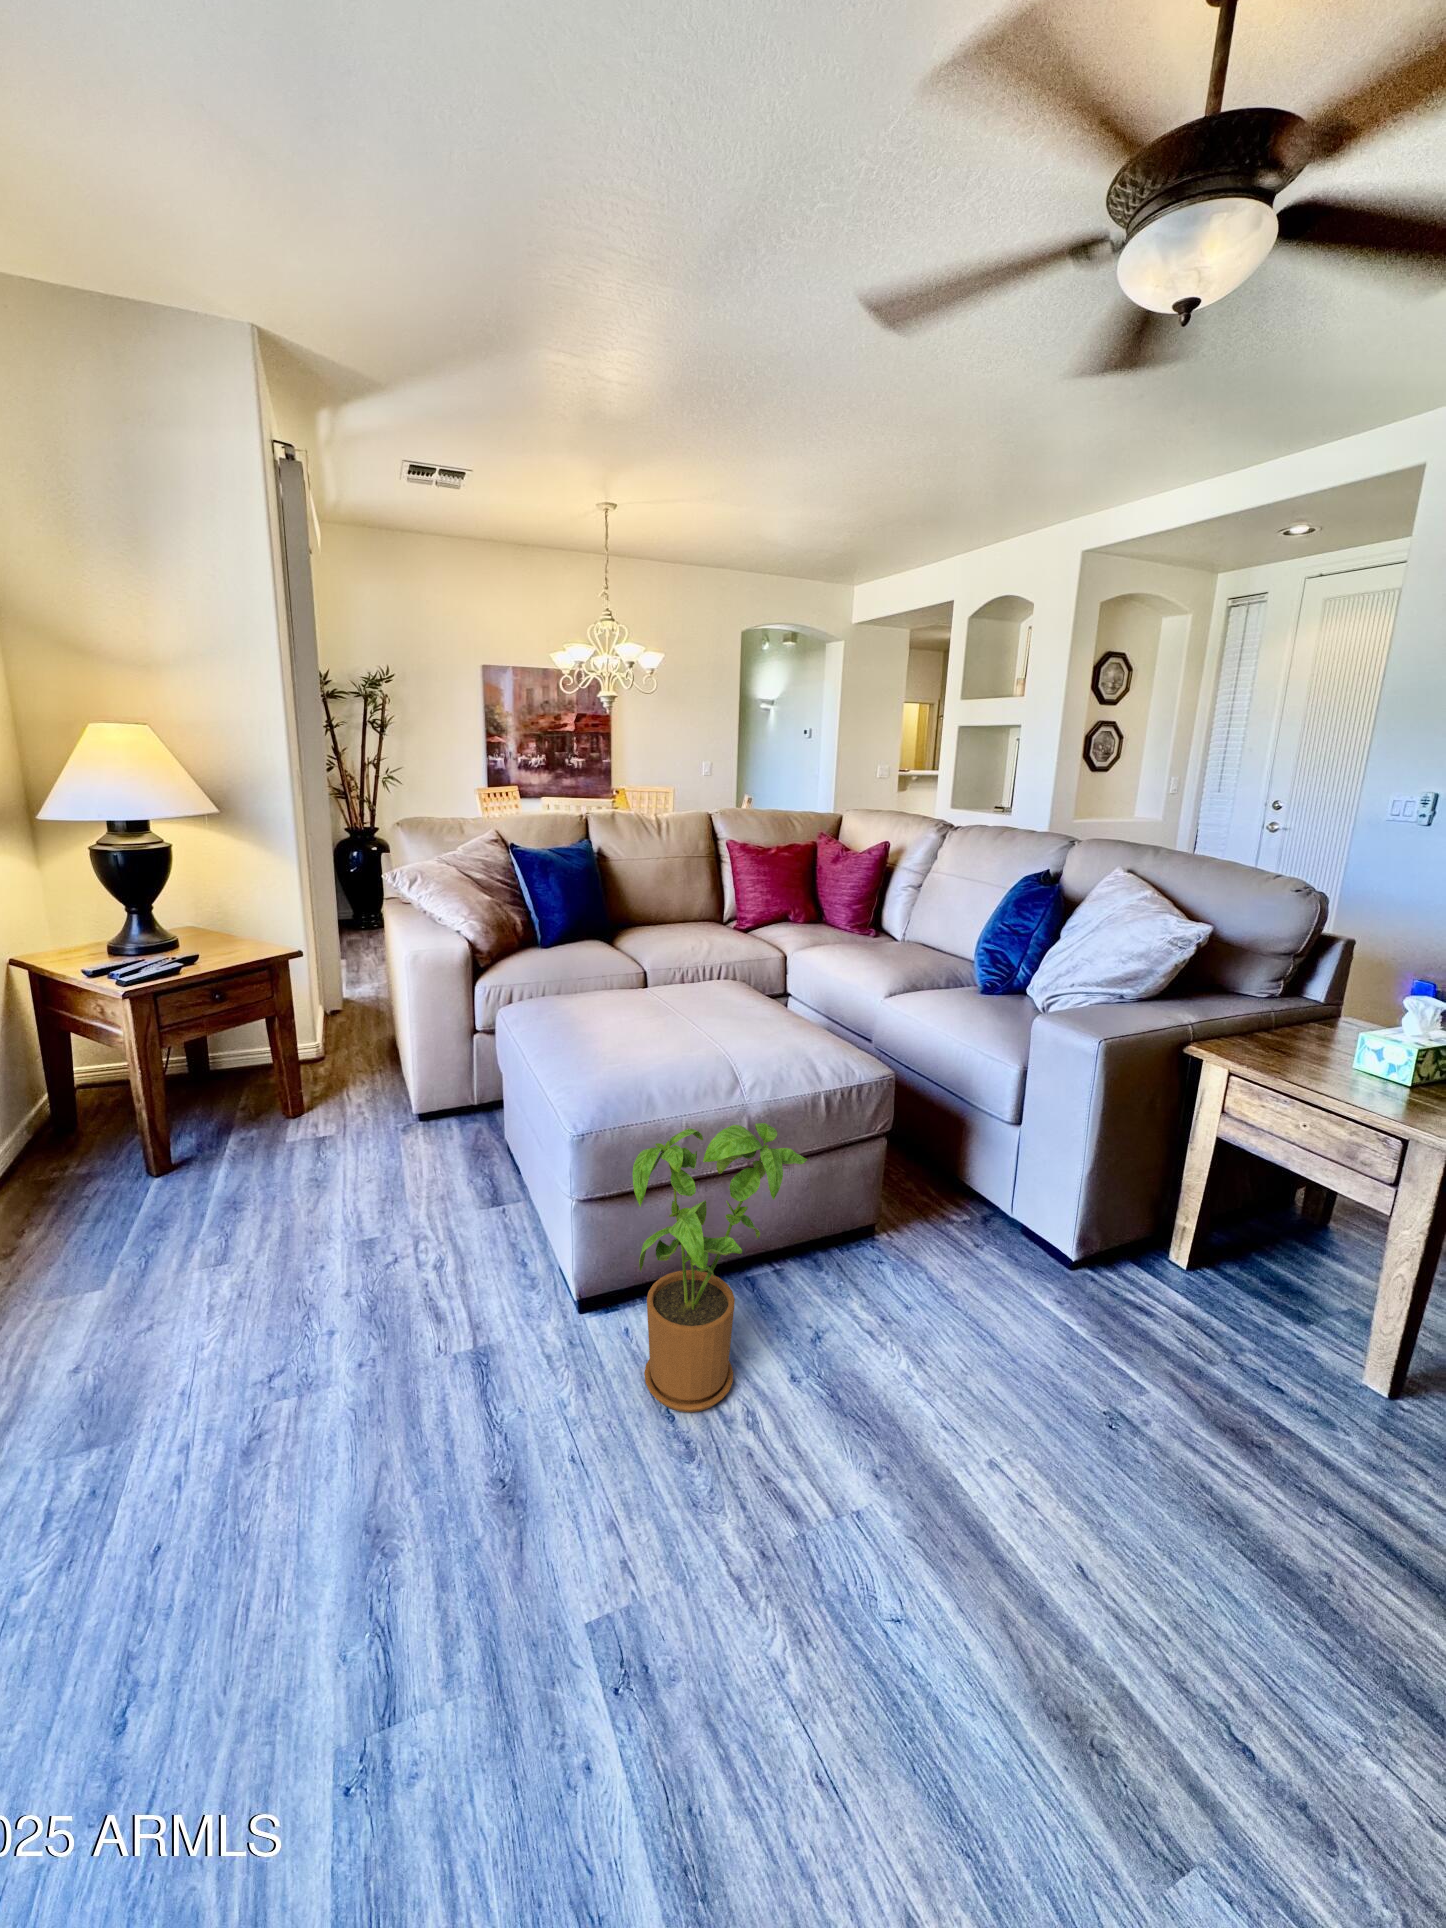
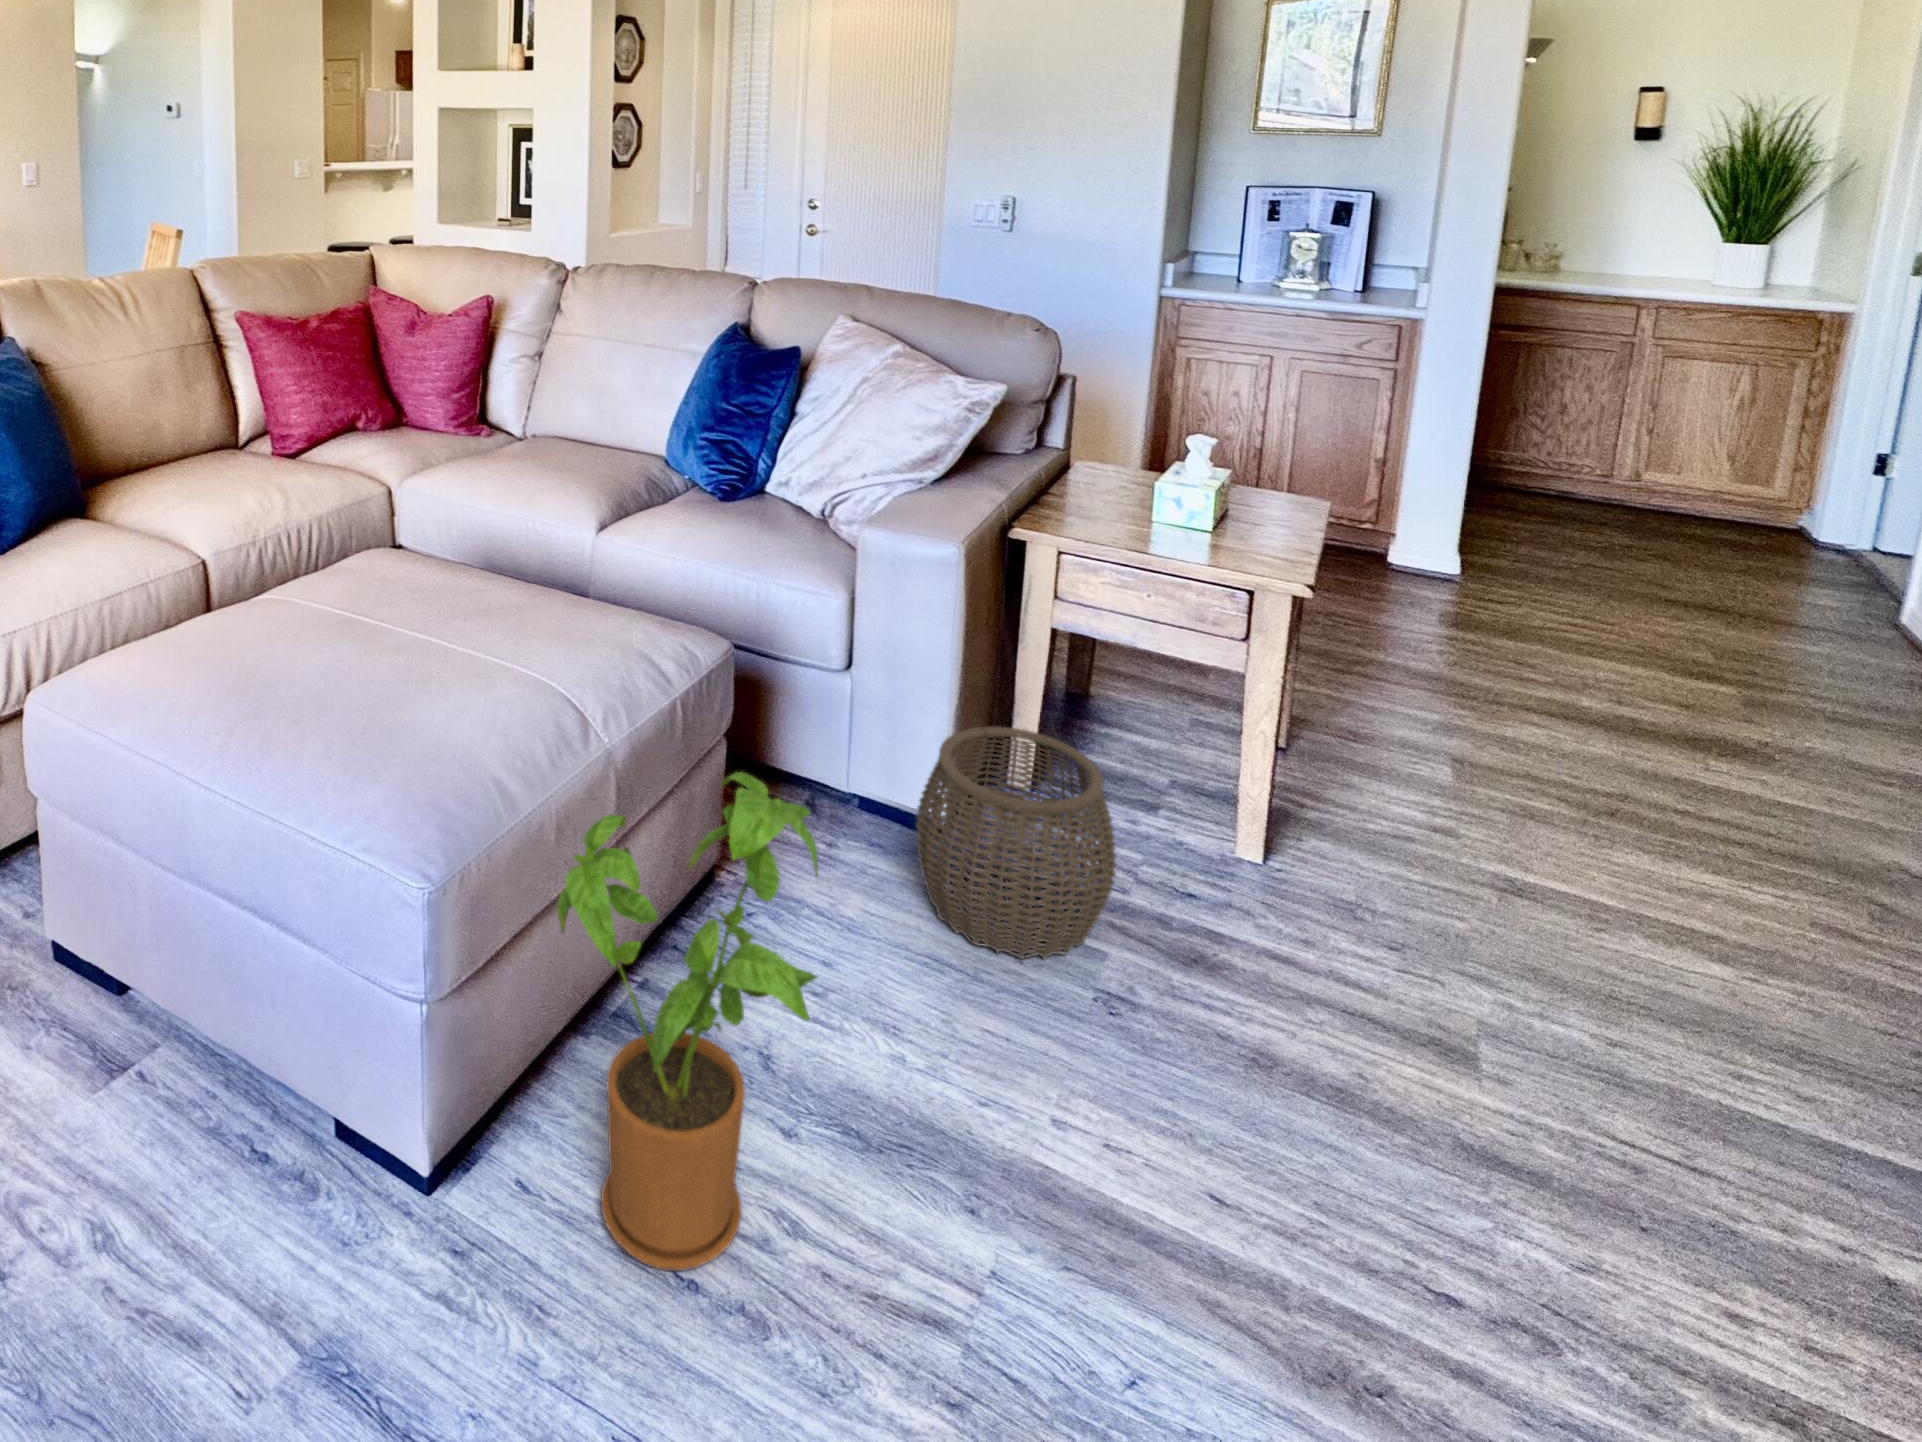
woven basket: none [1006,1183,1178,1373] -> present [916,727,1116,959]

